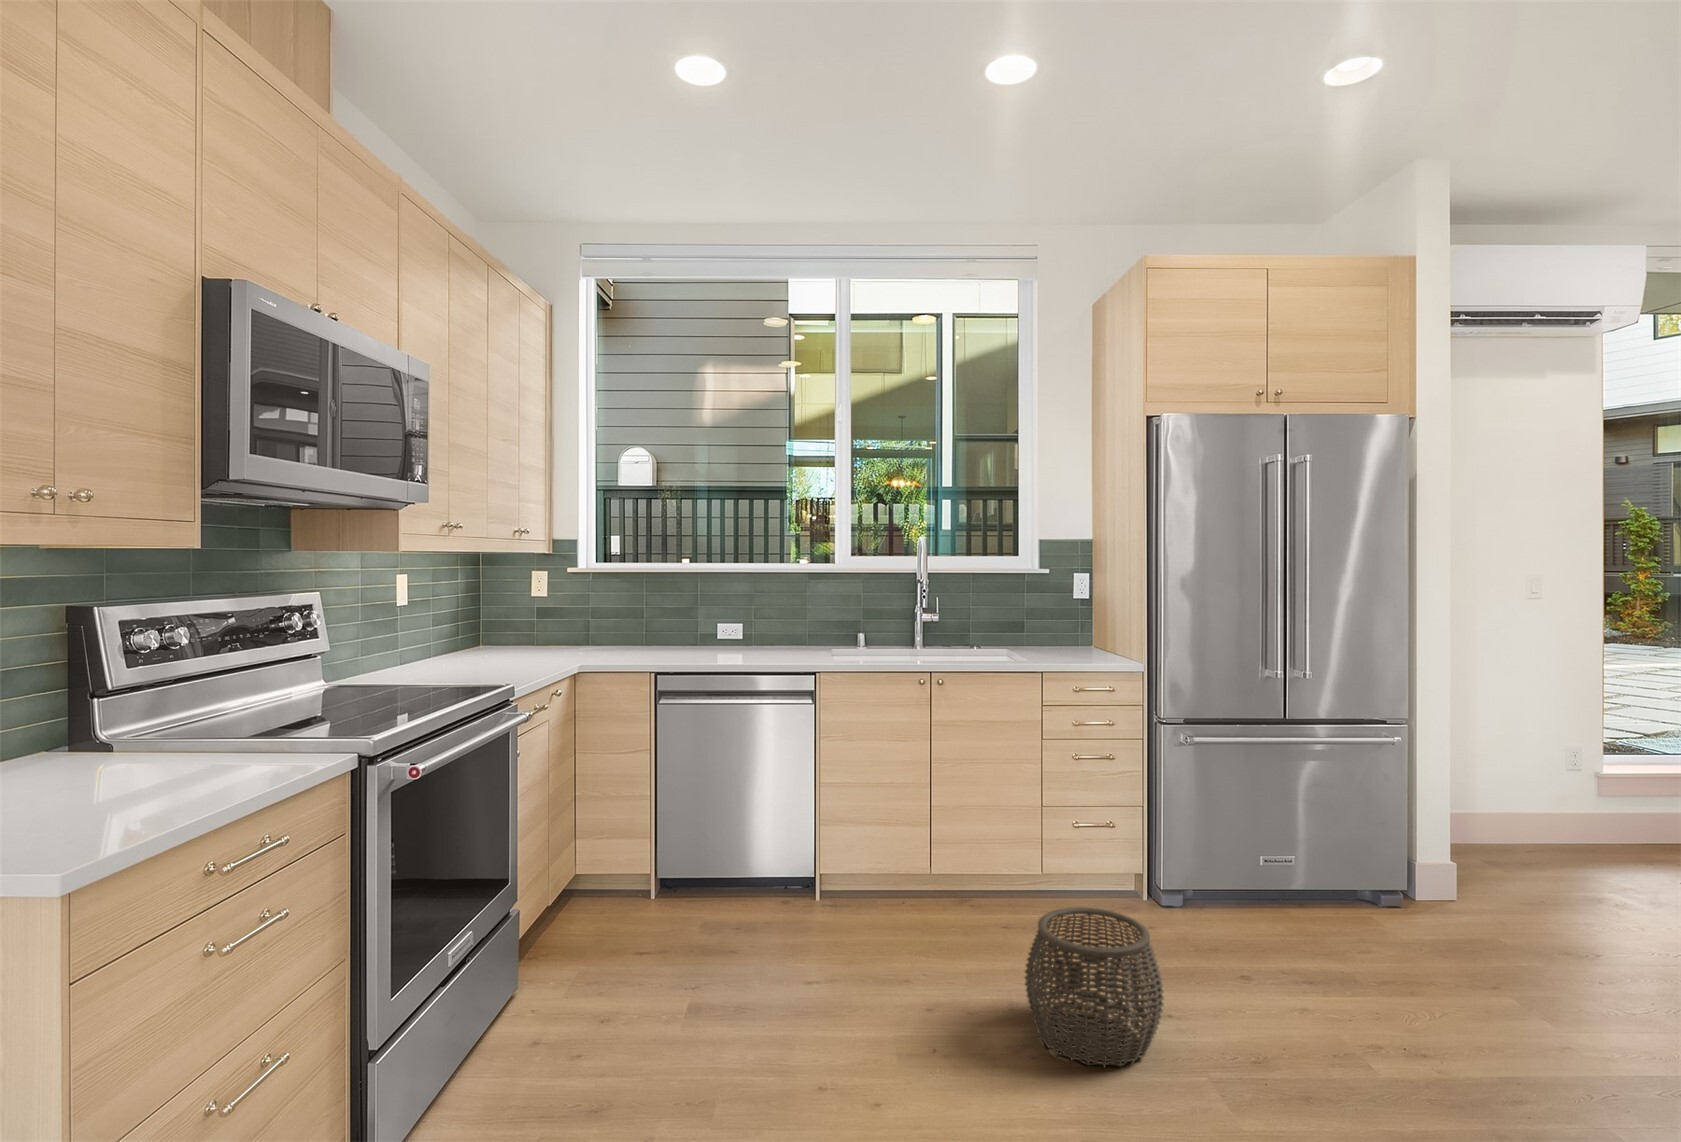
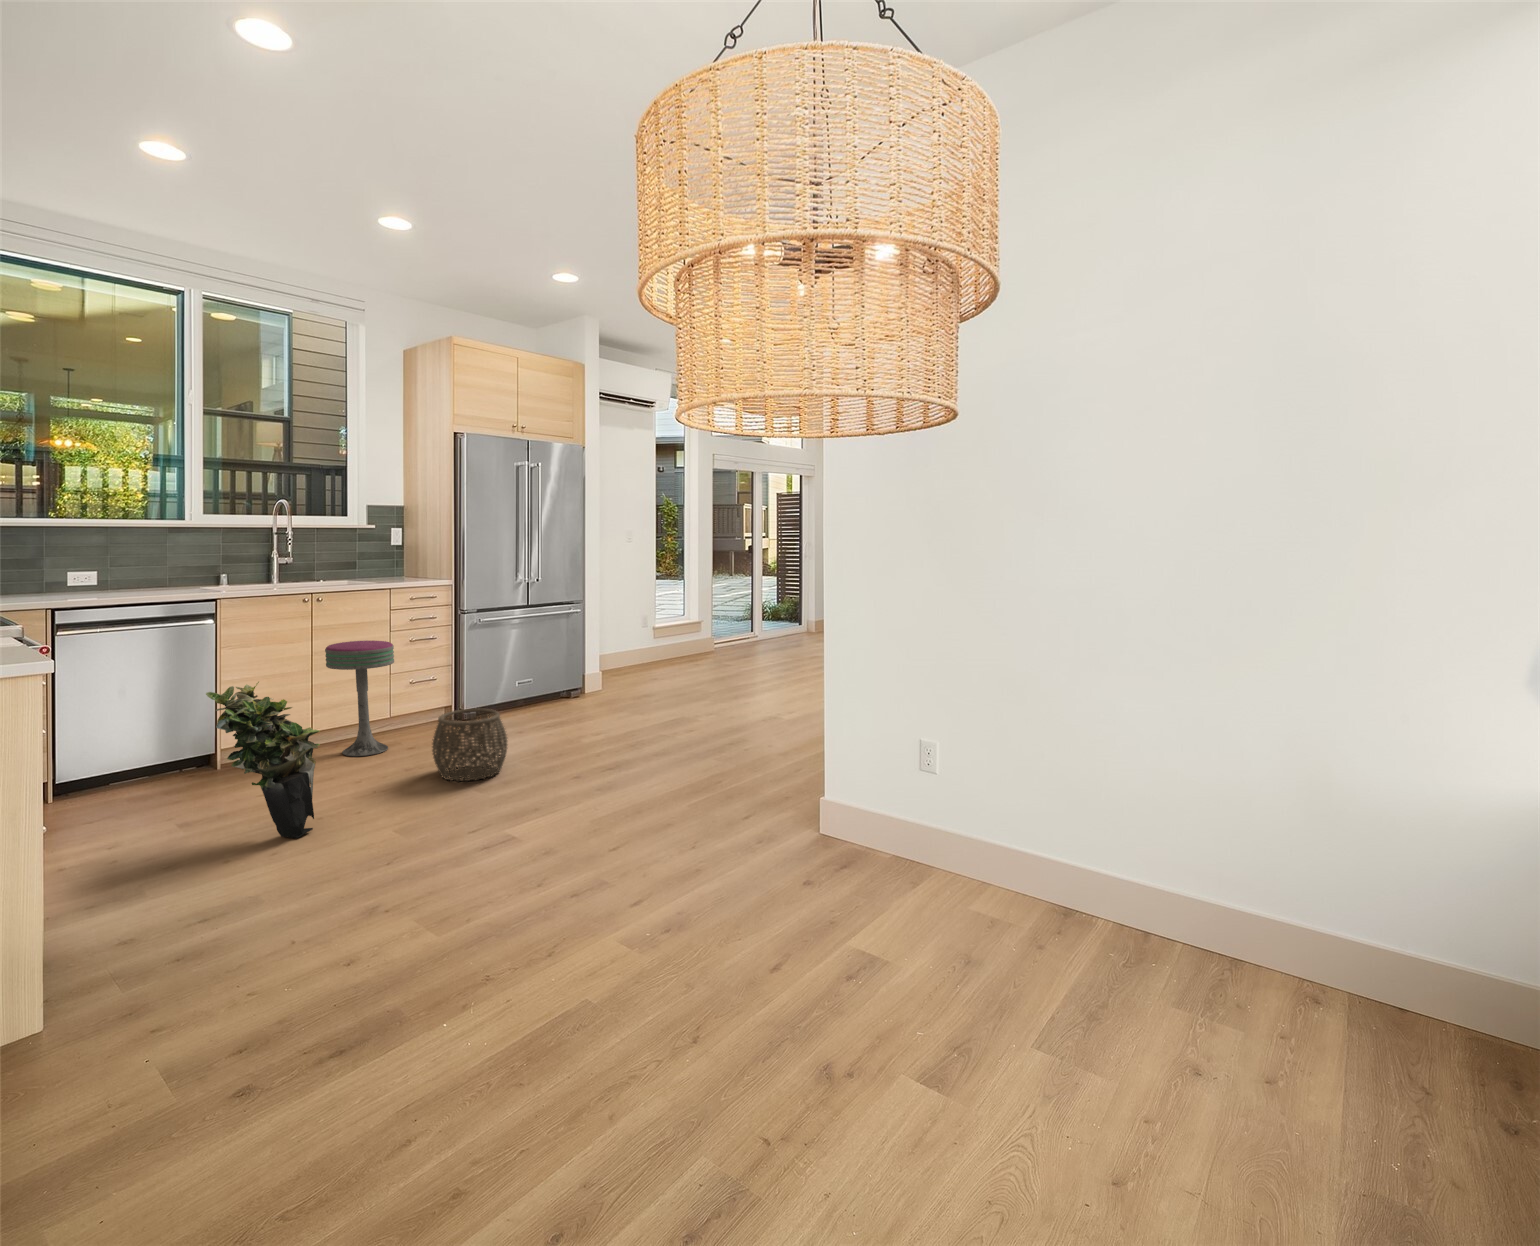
bar stool: none [930,746,1023,935] -> present [325,641,394,756]
potted plant: none [675,814,818,1092] -> present [206,682,320,838]

